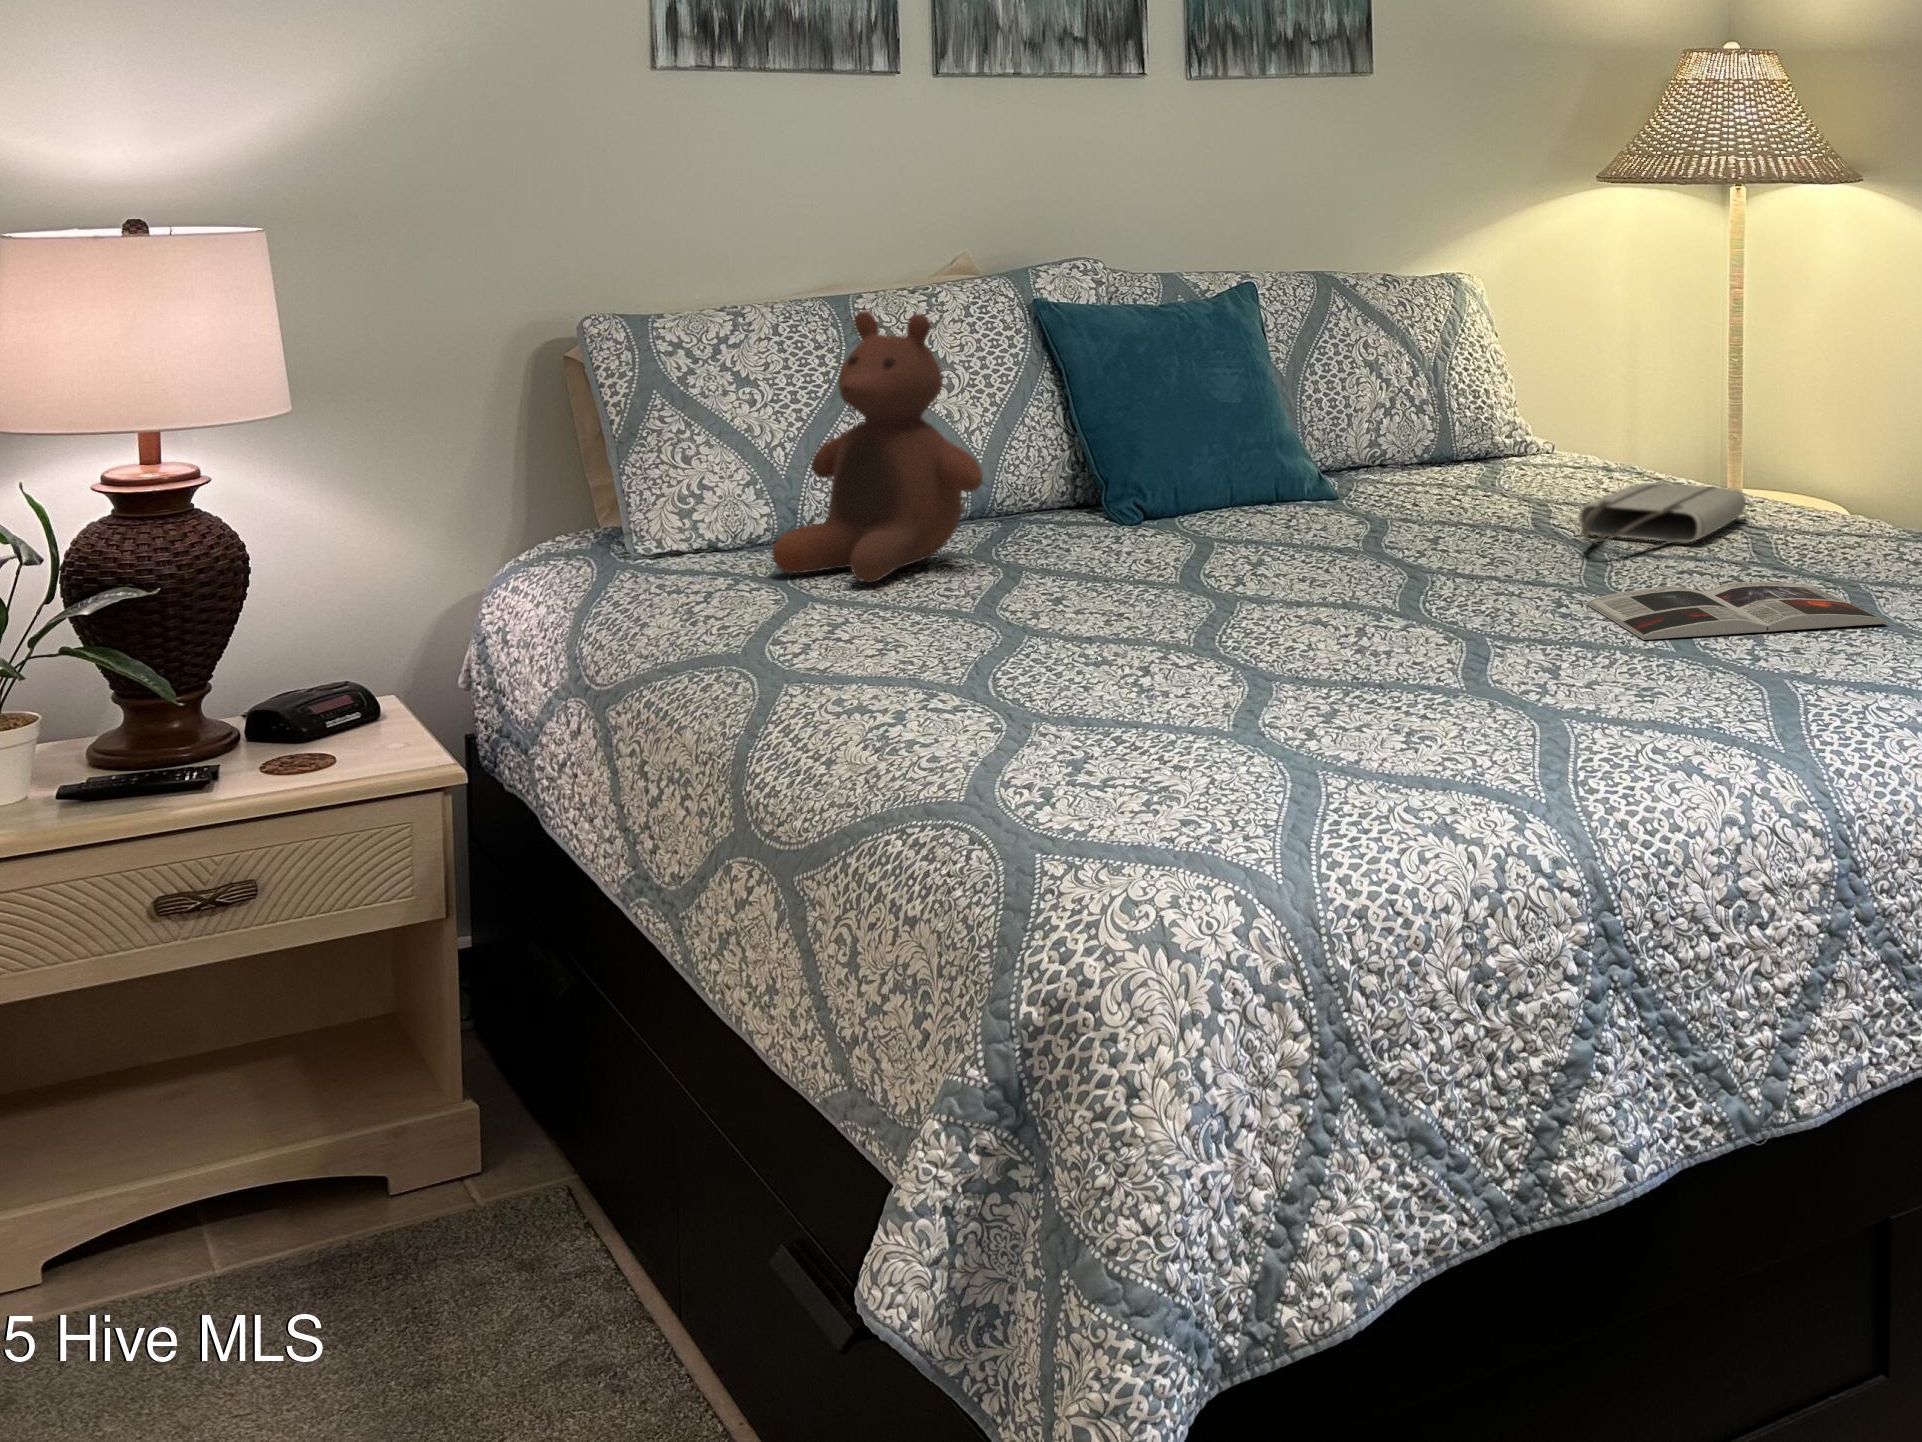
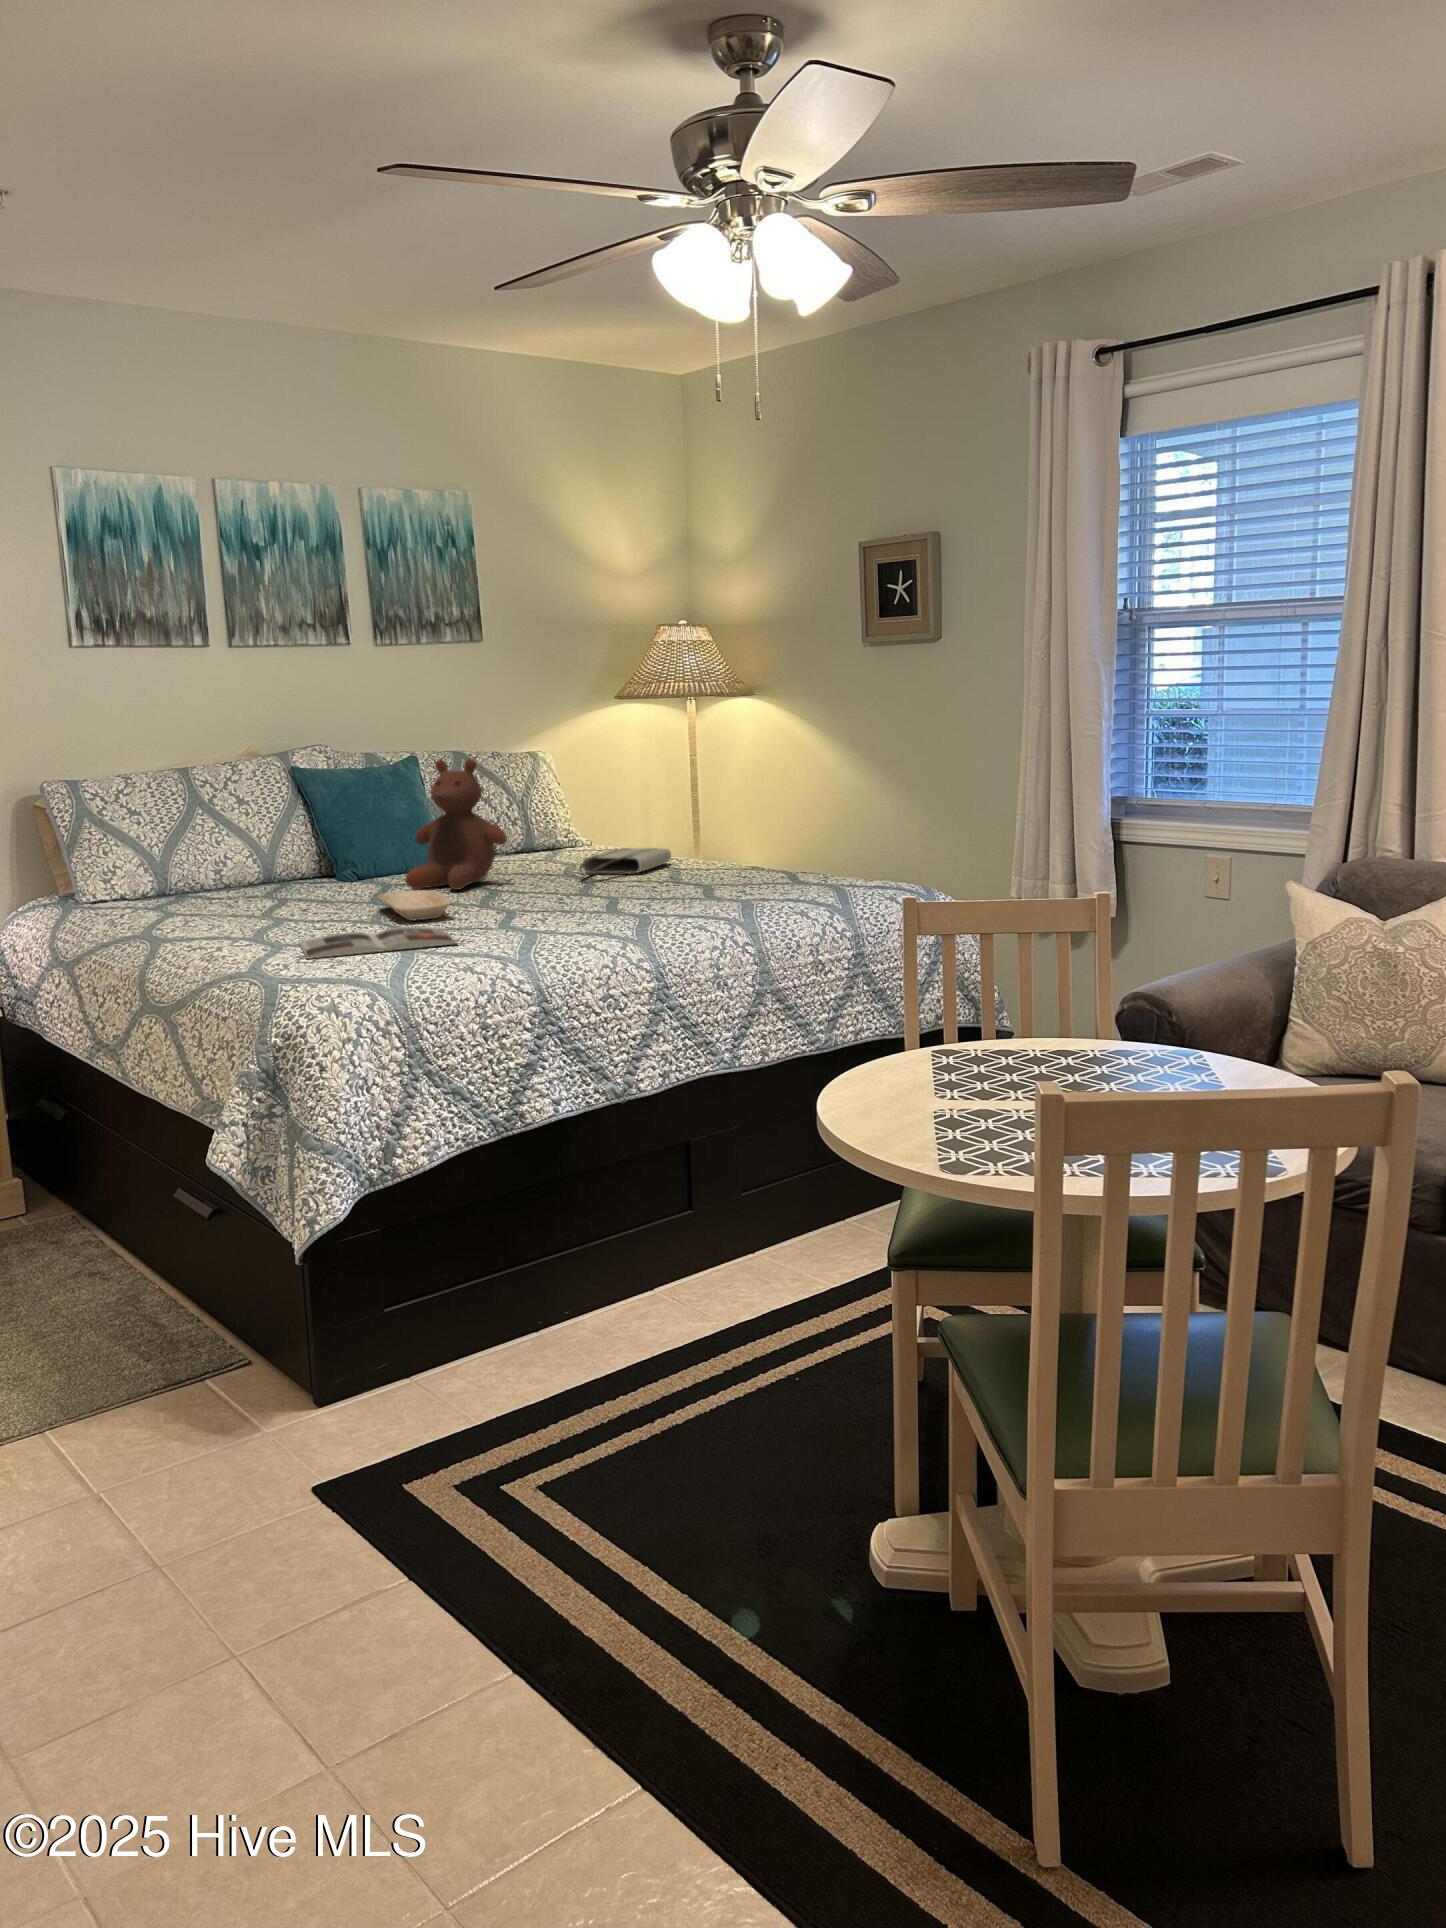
stuffed bear: present [772,311,983,583] -> present [406,759,507,890]
tray: none [1203,574,1362,654] -> present [378,890,451,921]
magazine: present [1586,582,1888,640] -> present [300,927,457,959]

